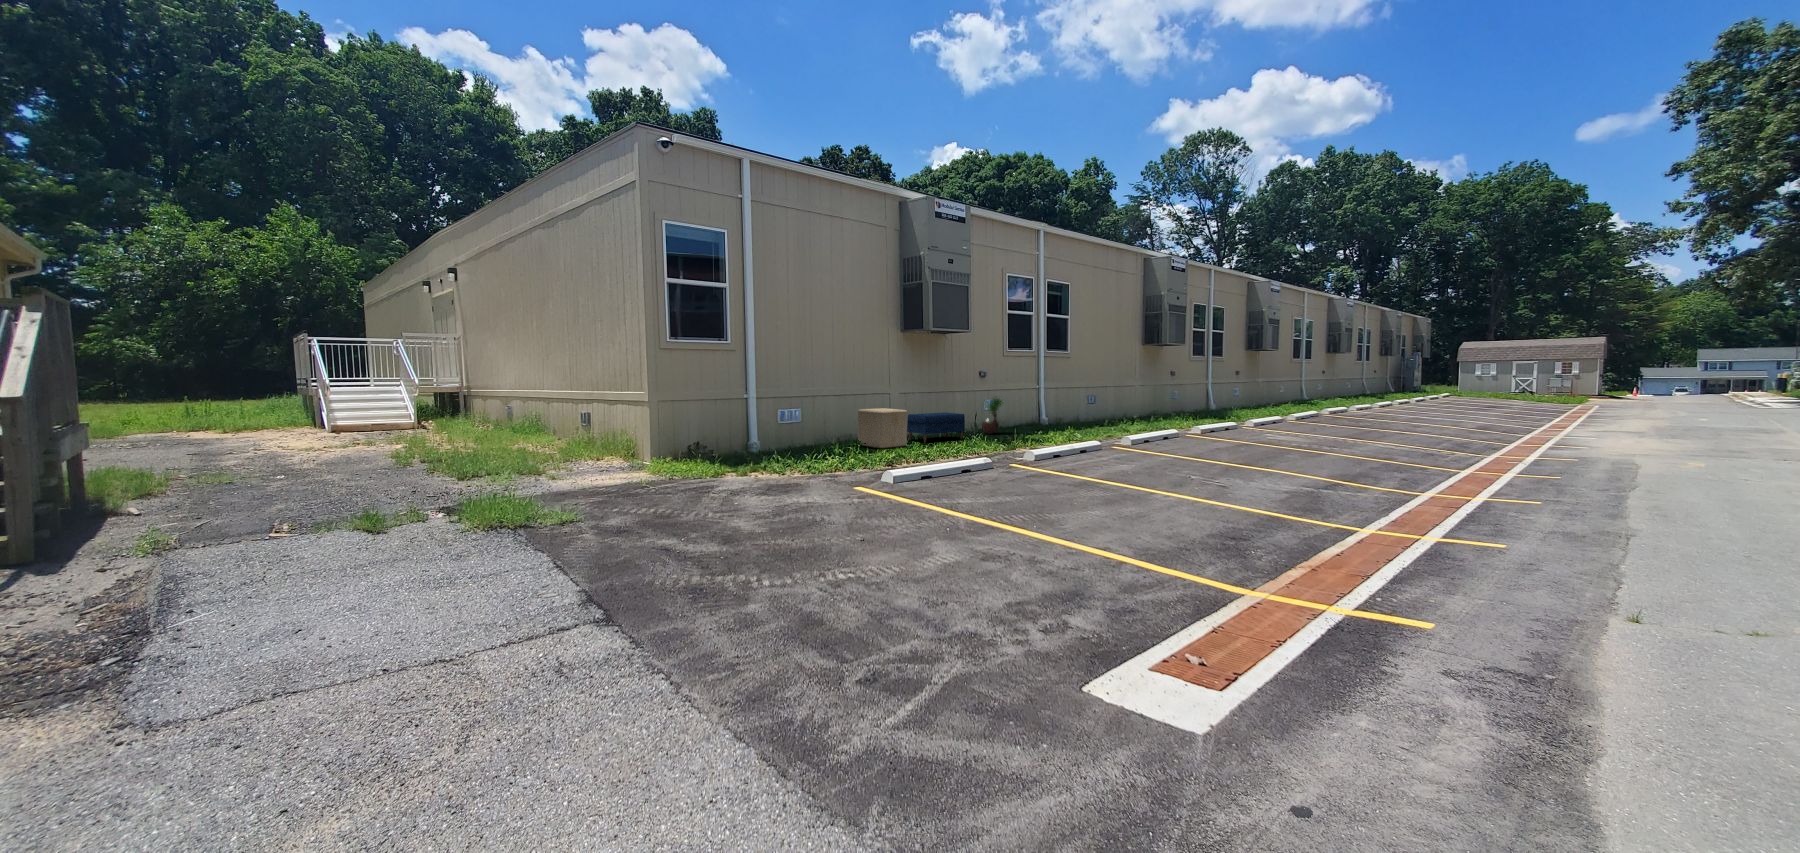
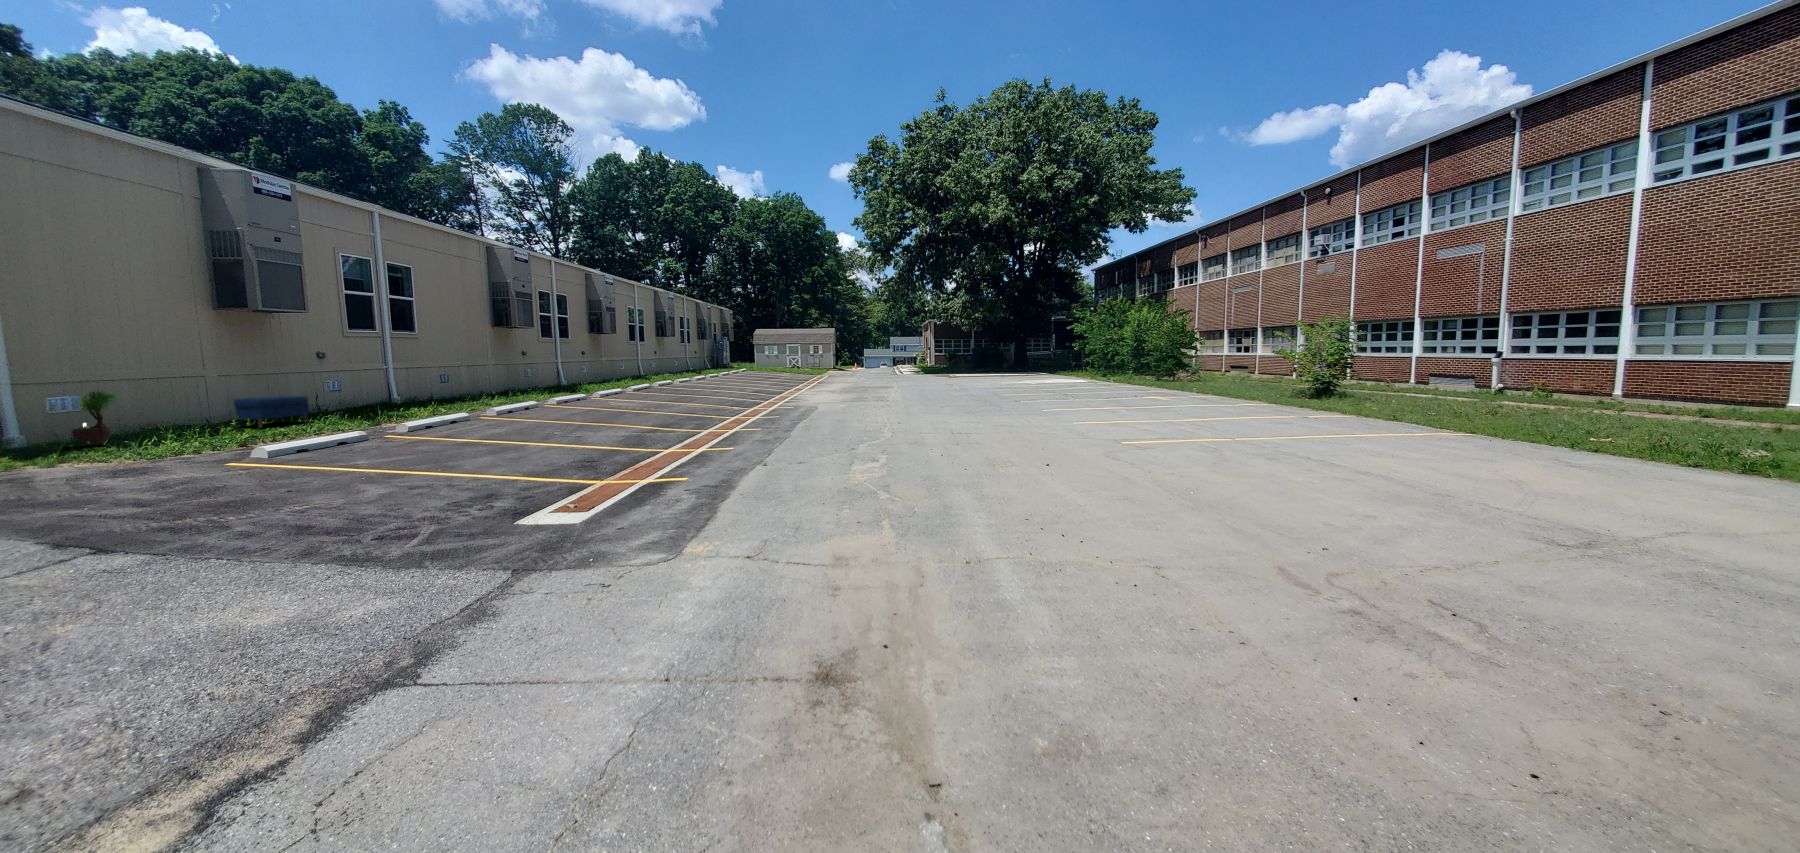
potted tree: present [982,396,1003,434] -> present [72,389,116,446]
cardboard box: present [858,408,907,448] -> none [161,393,239,436]

